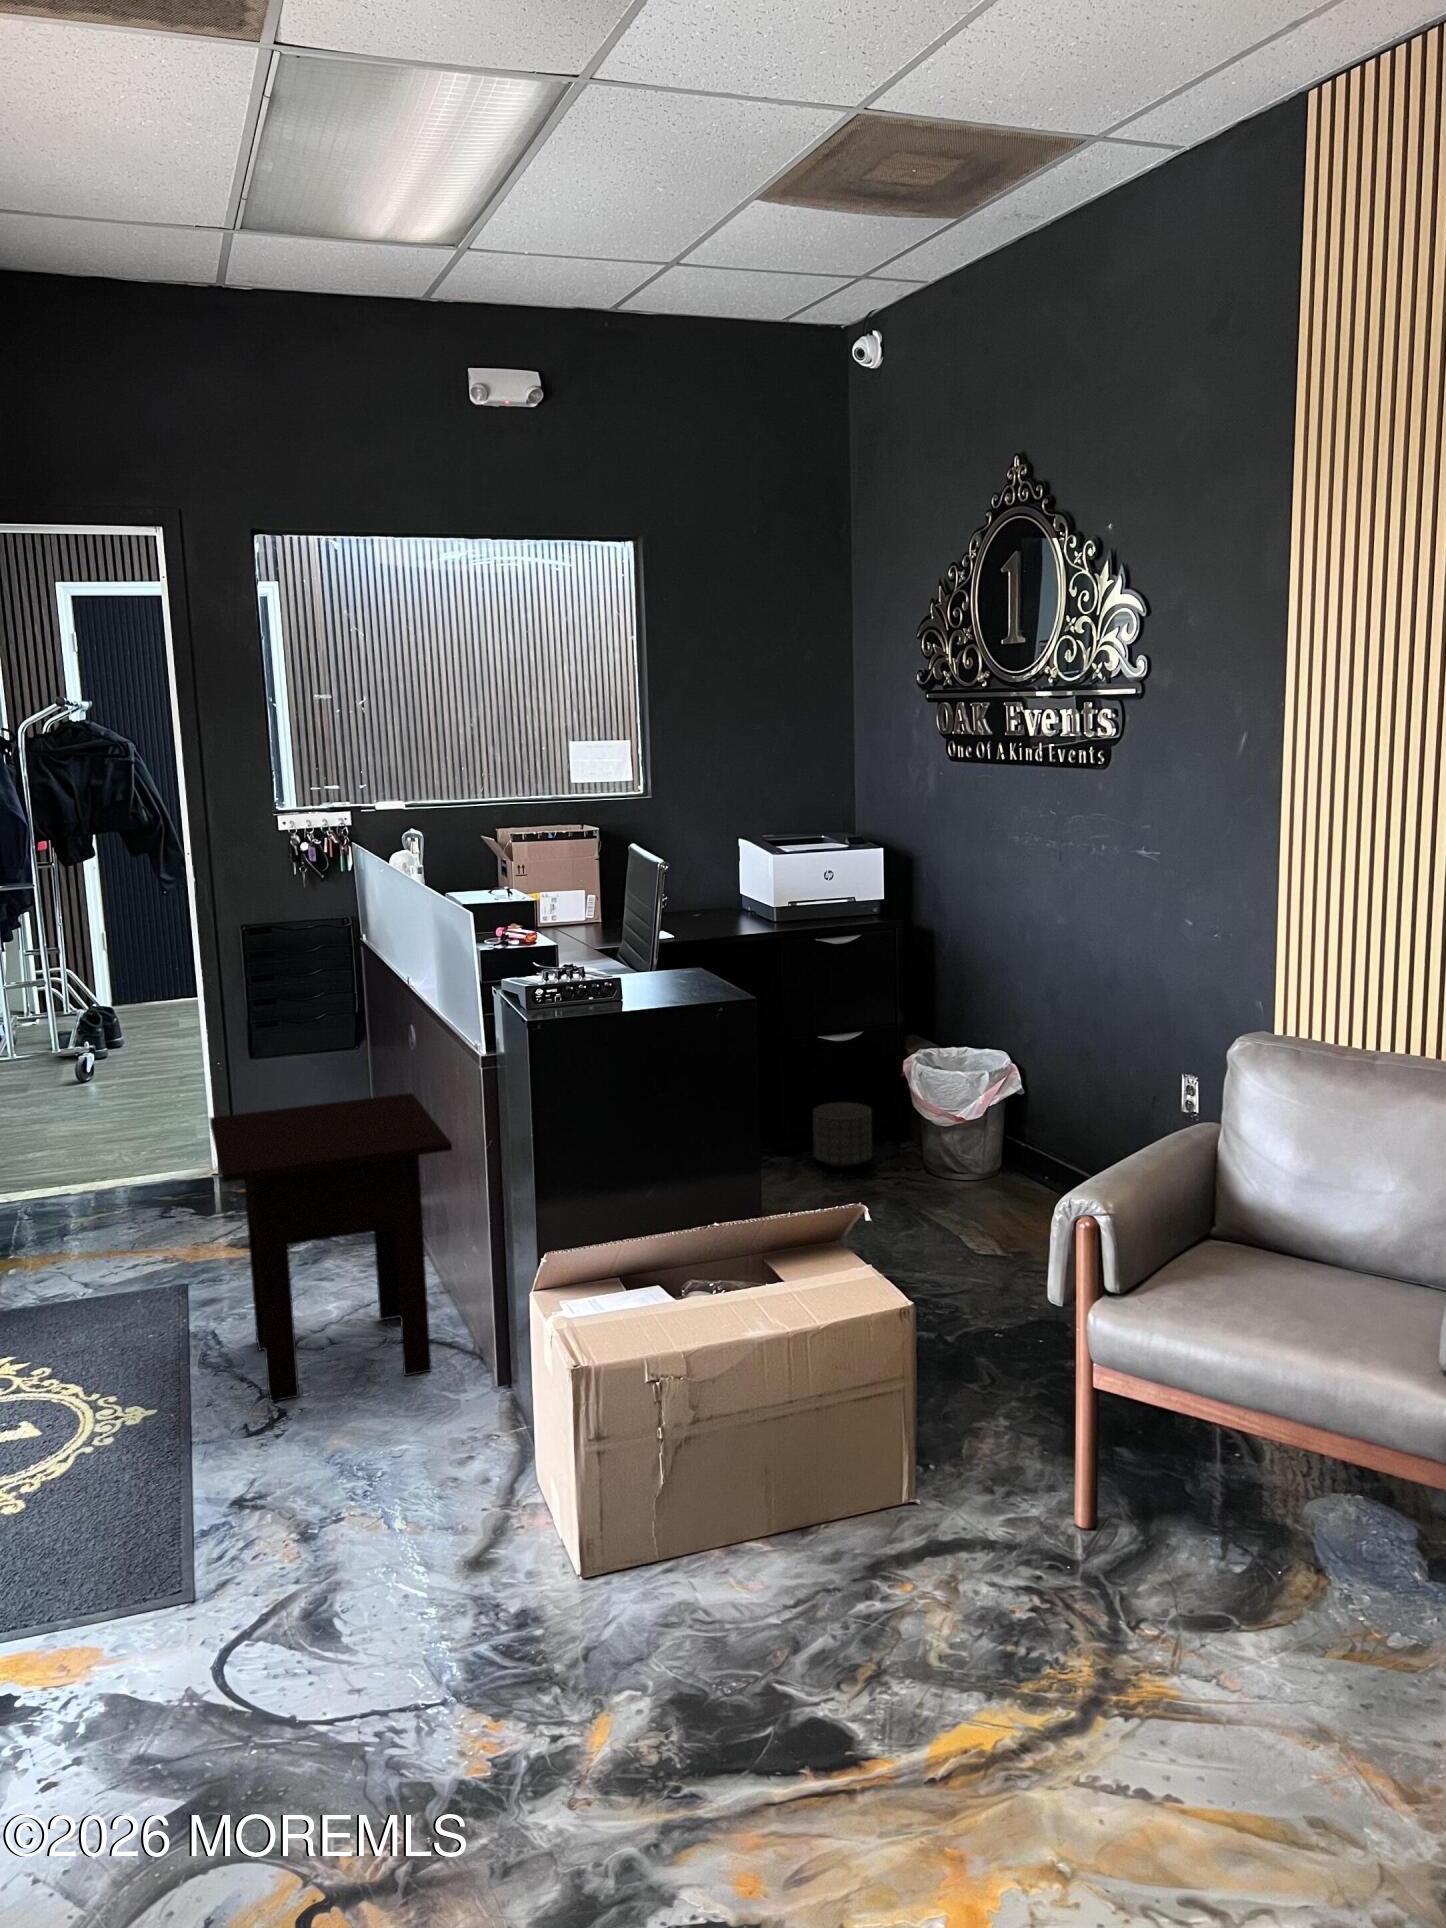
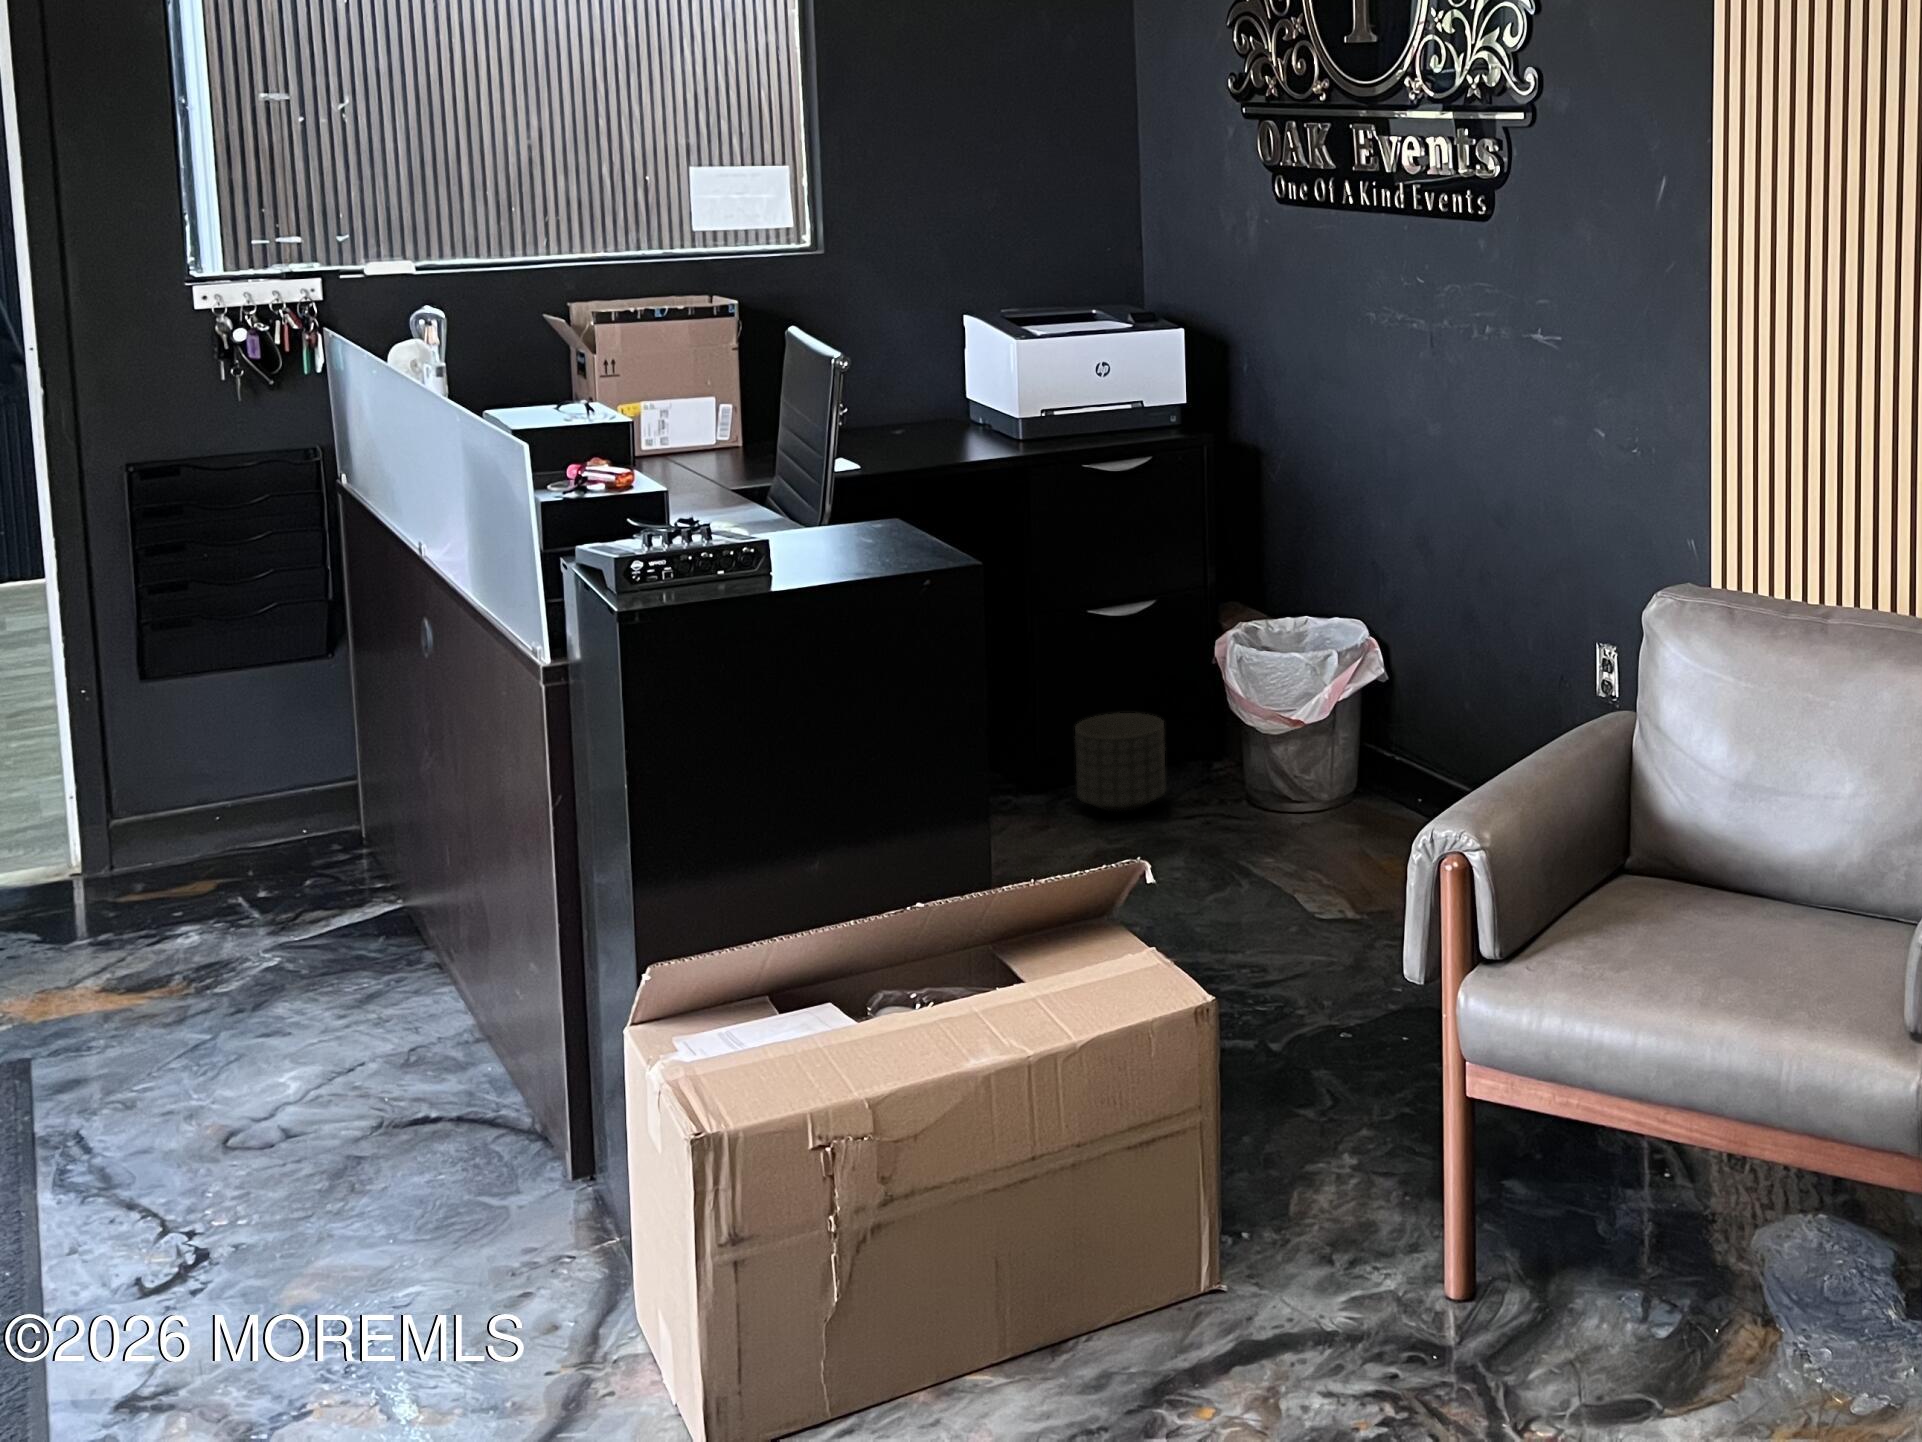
side table: present [210,1093,452,1402] -> none [77,727,498,1238]

